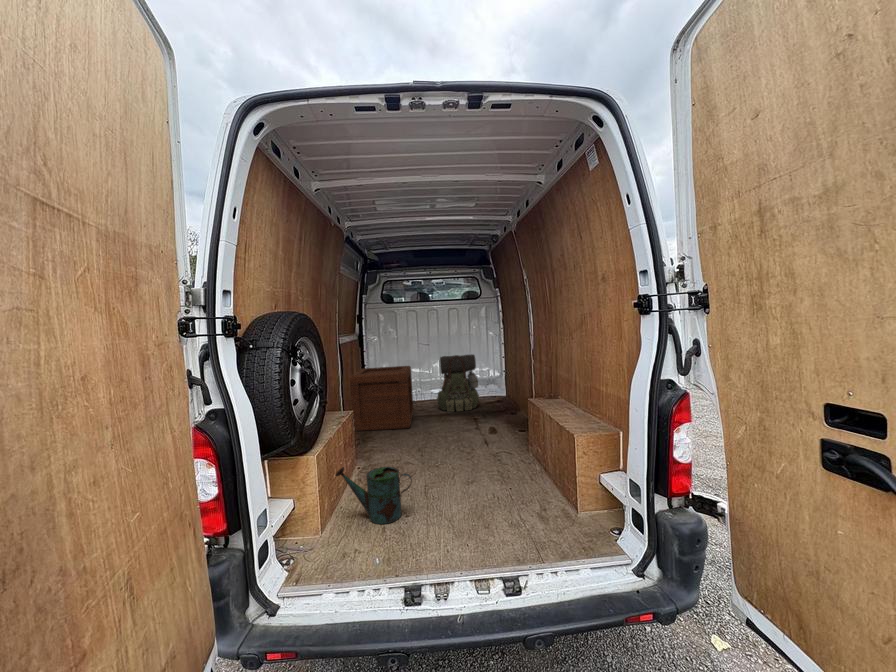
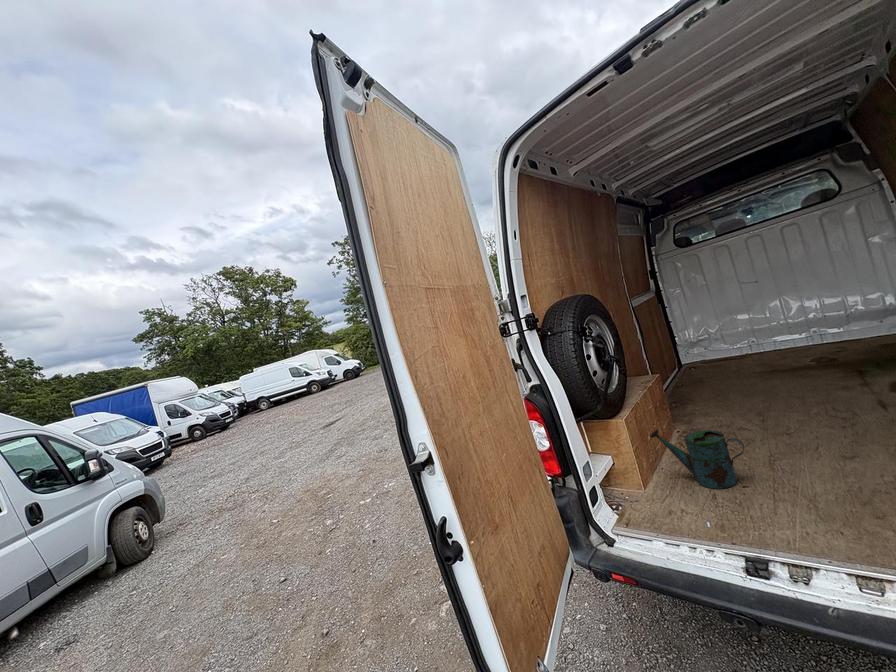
backpack: present [437,354,479,412] -> none [774,281,860,362]
wooden crate: present [350,366,414,431] -> none [653,314,746,392]

